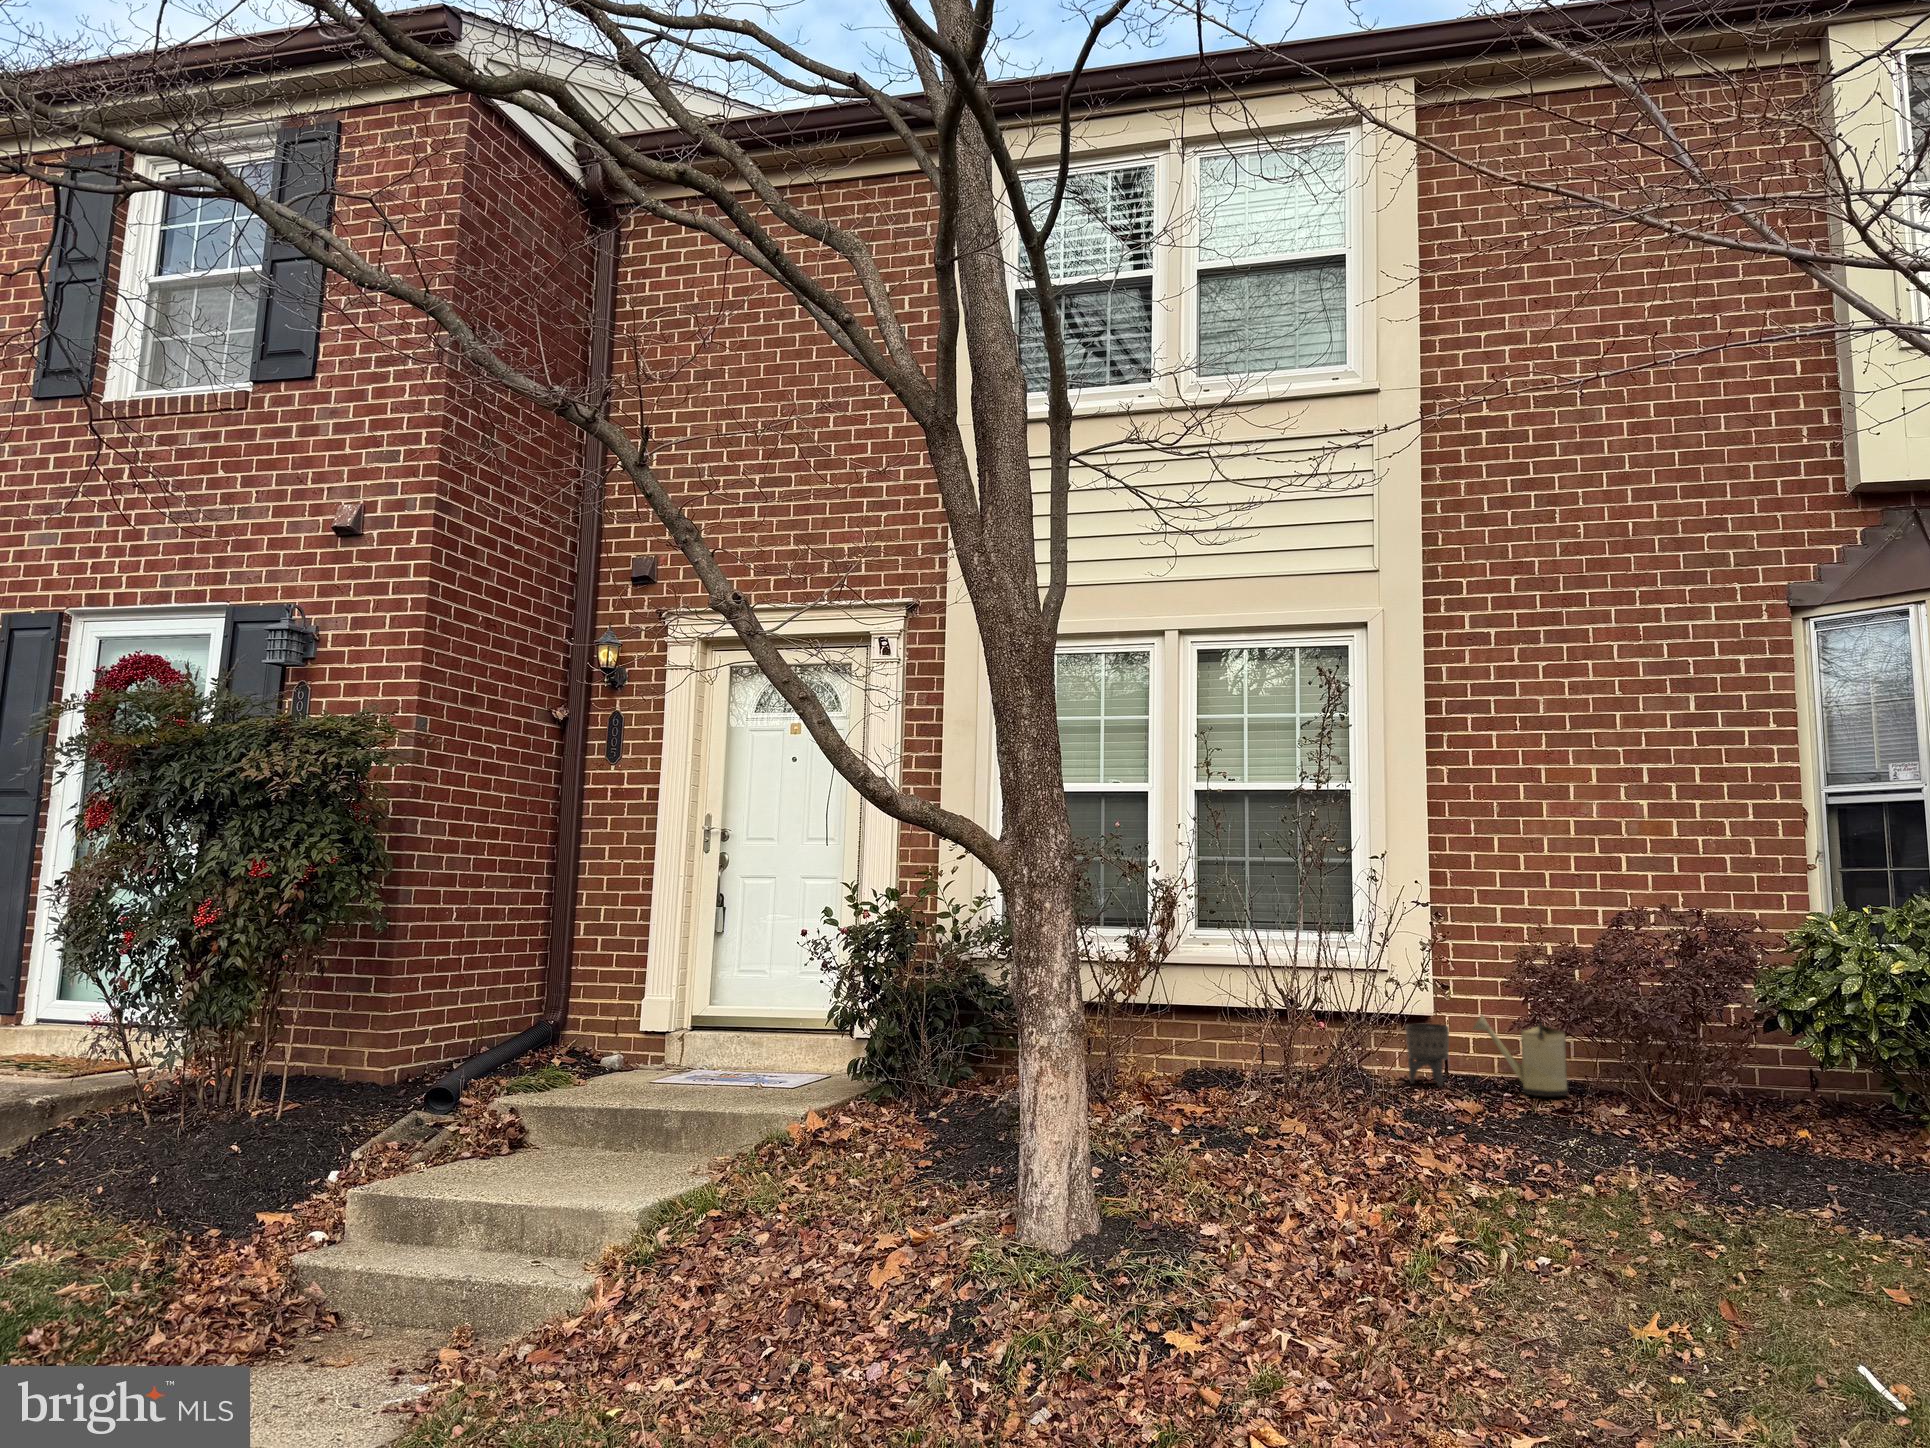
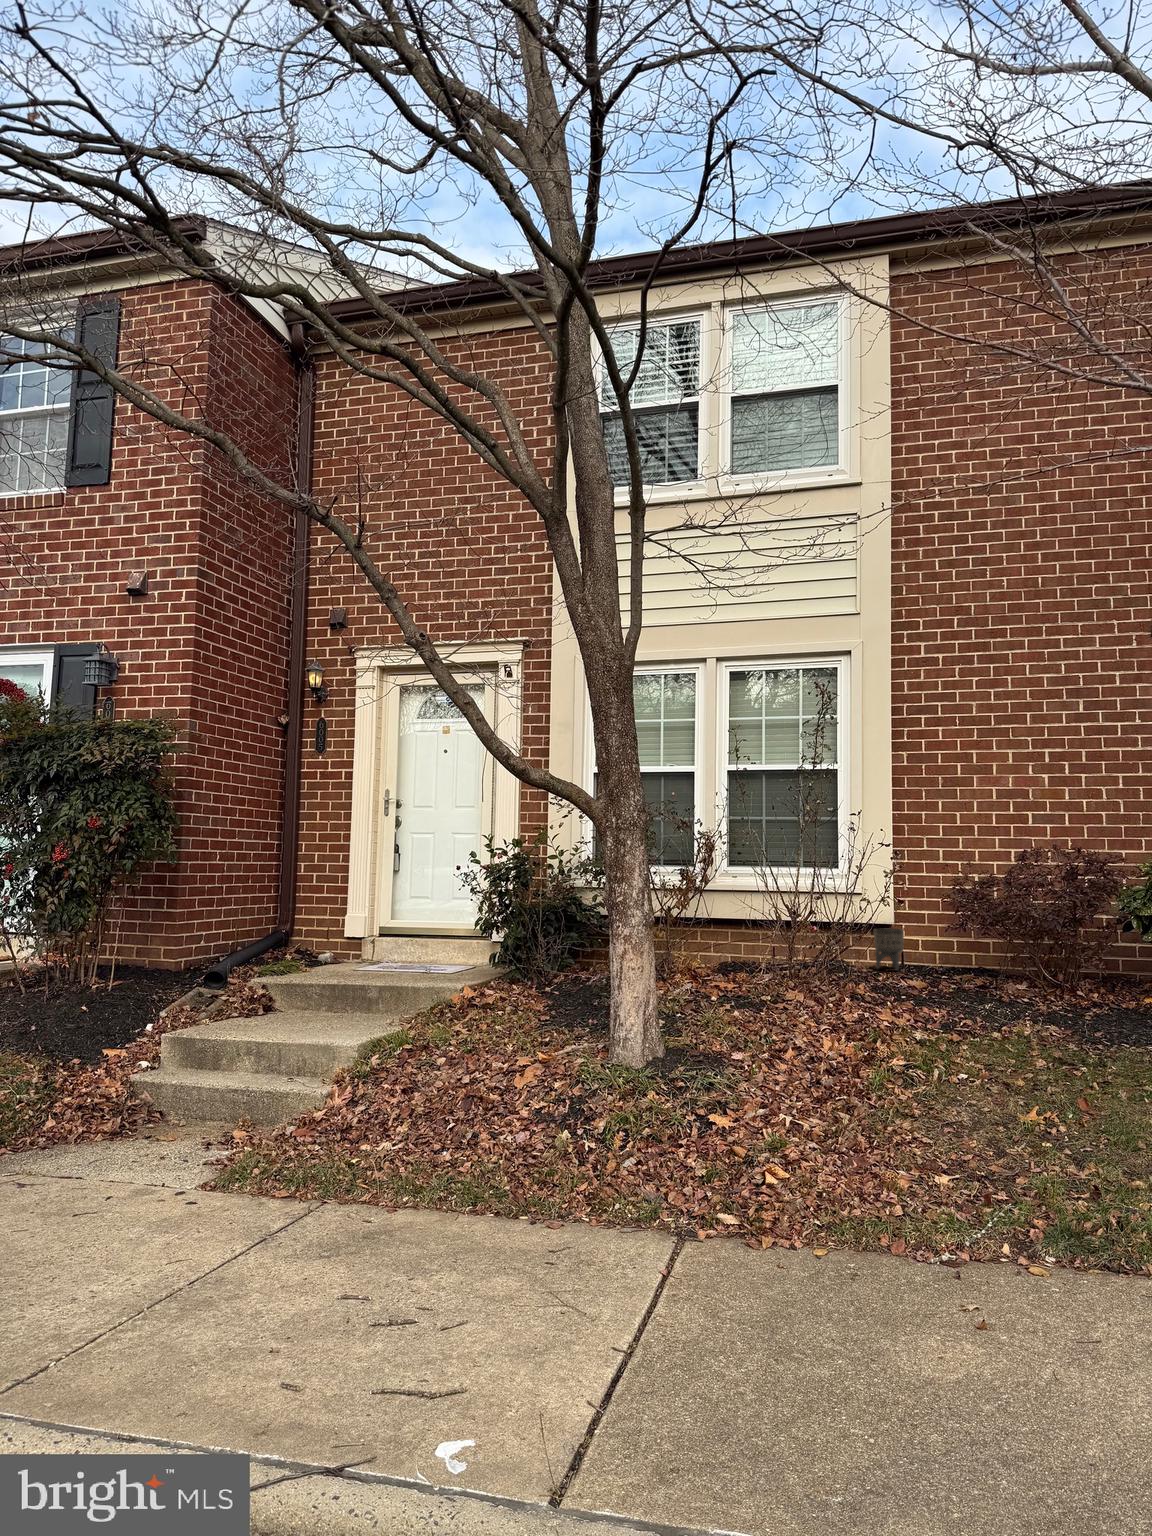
watering can: present [1473,1015,1568,1096] -> none [919,917,991,977]

